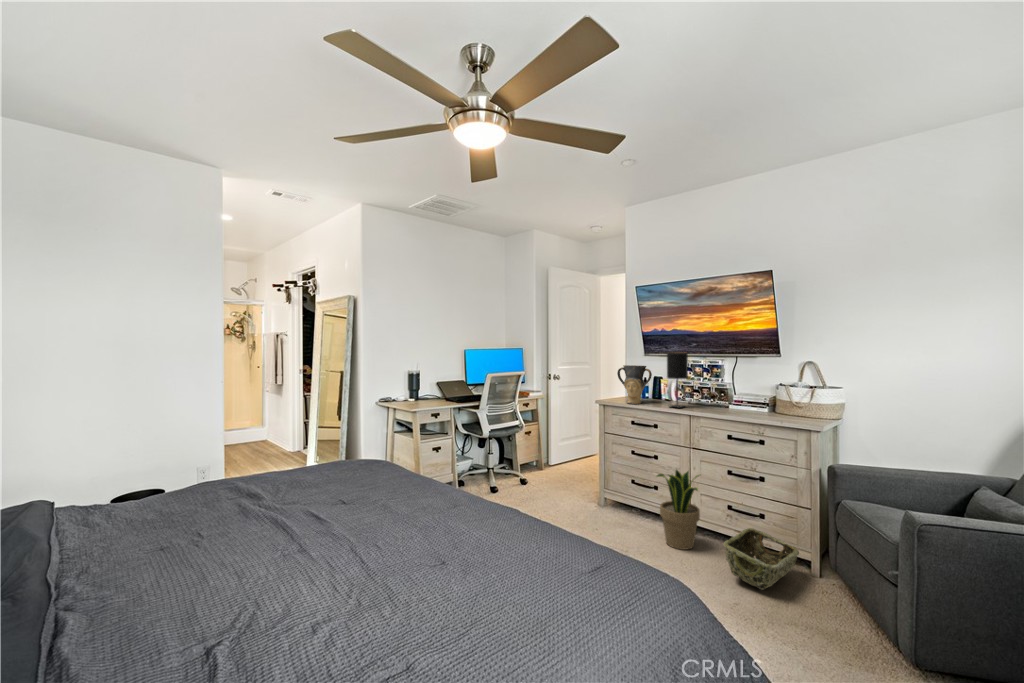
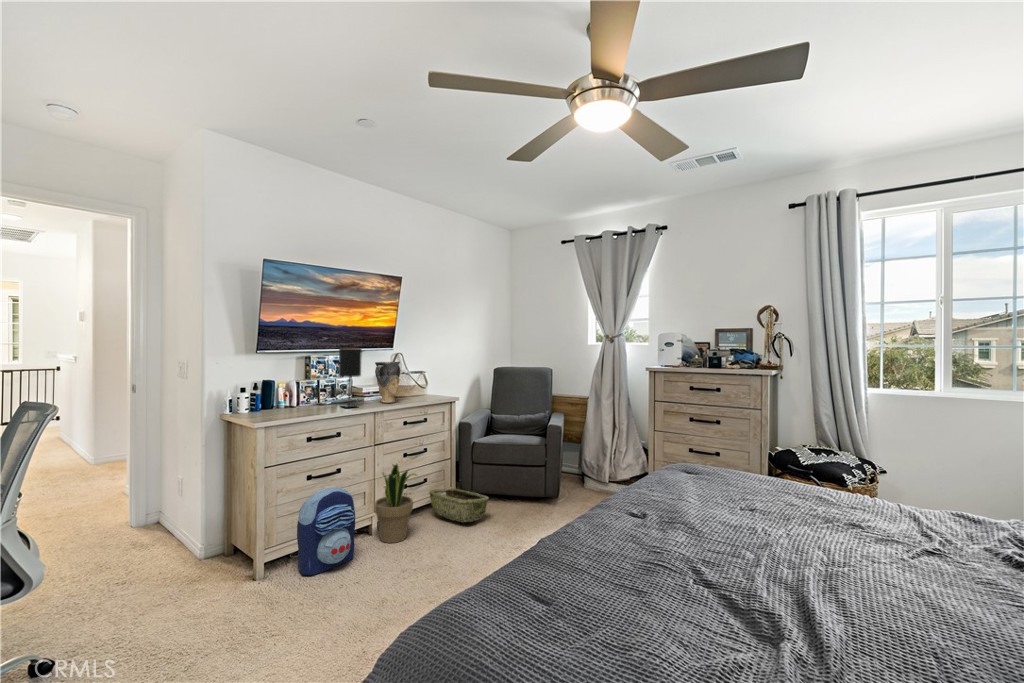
vase: present [617,365,652,404] -> present [375,362,400,403]
backpack: none [596,462,641,531] -> present [297,486,355,575]

